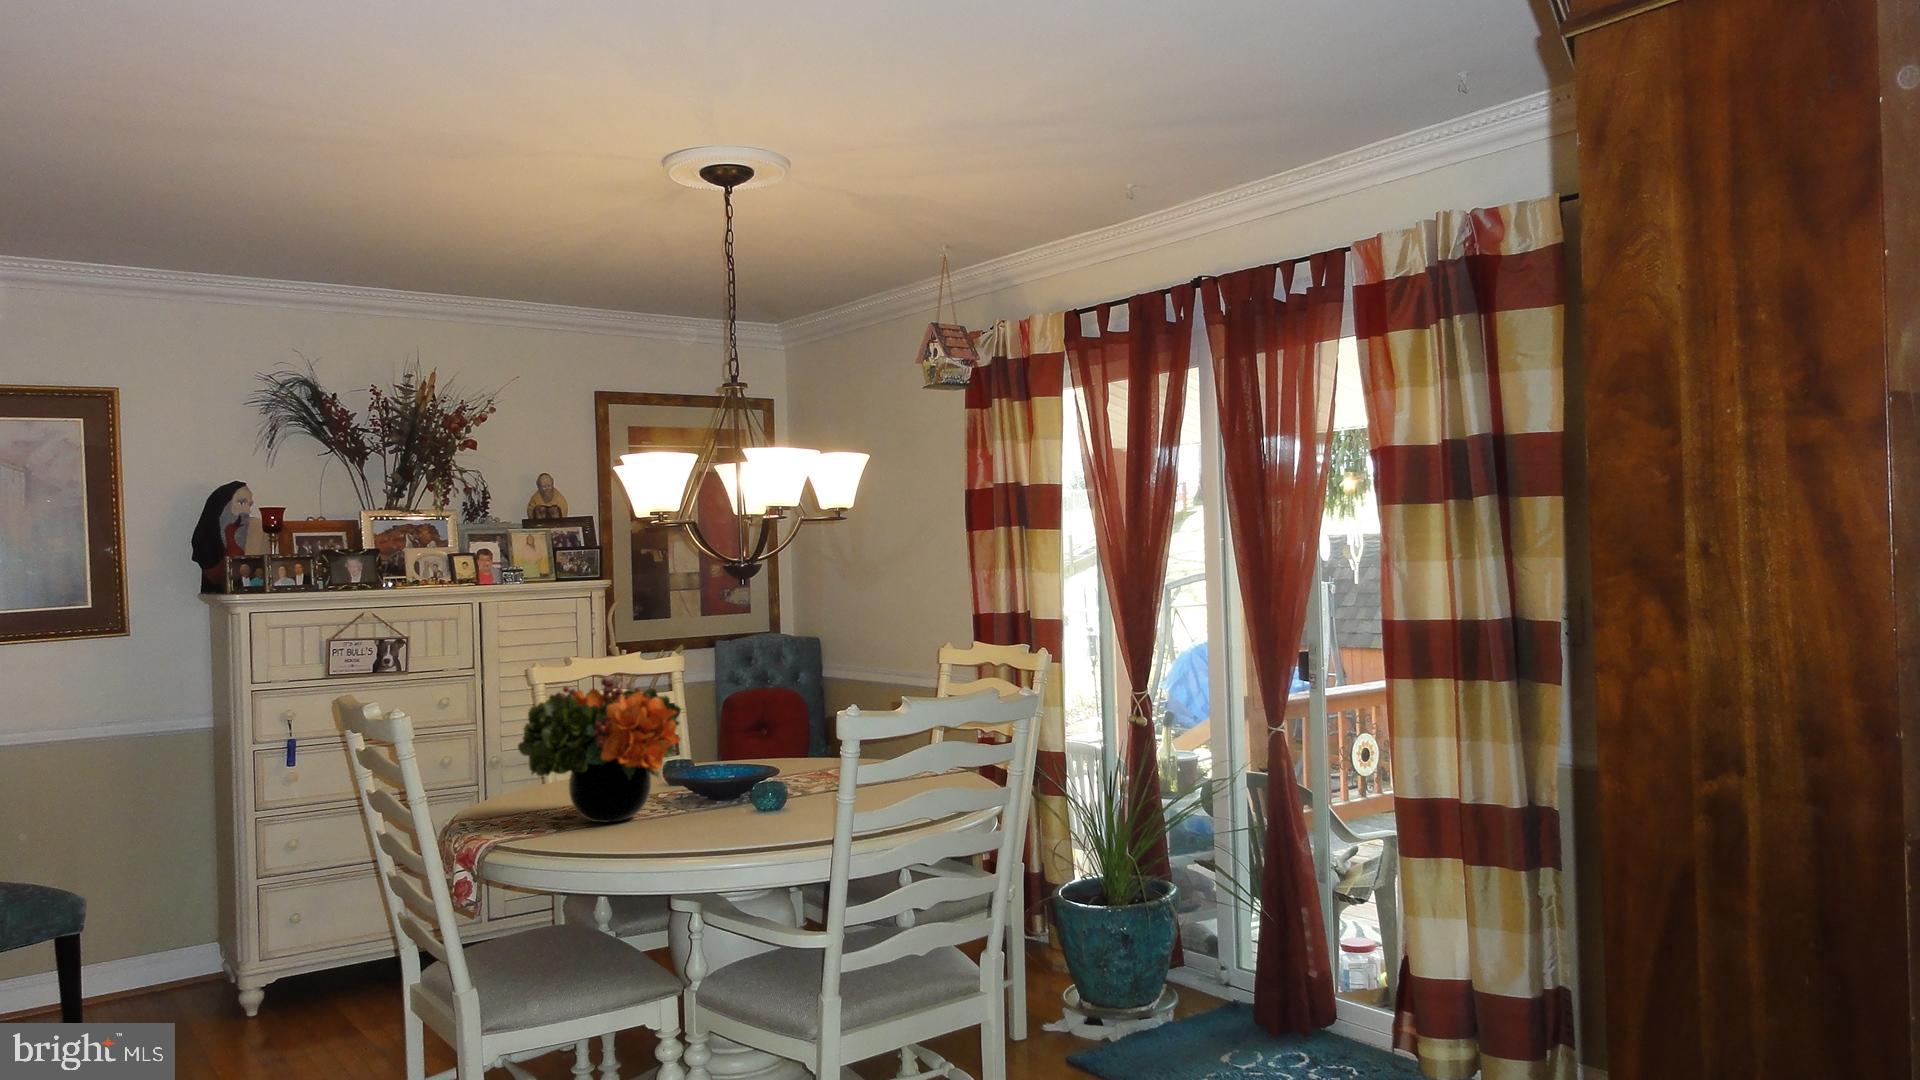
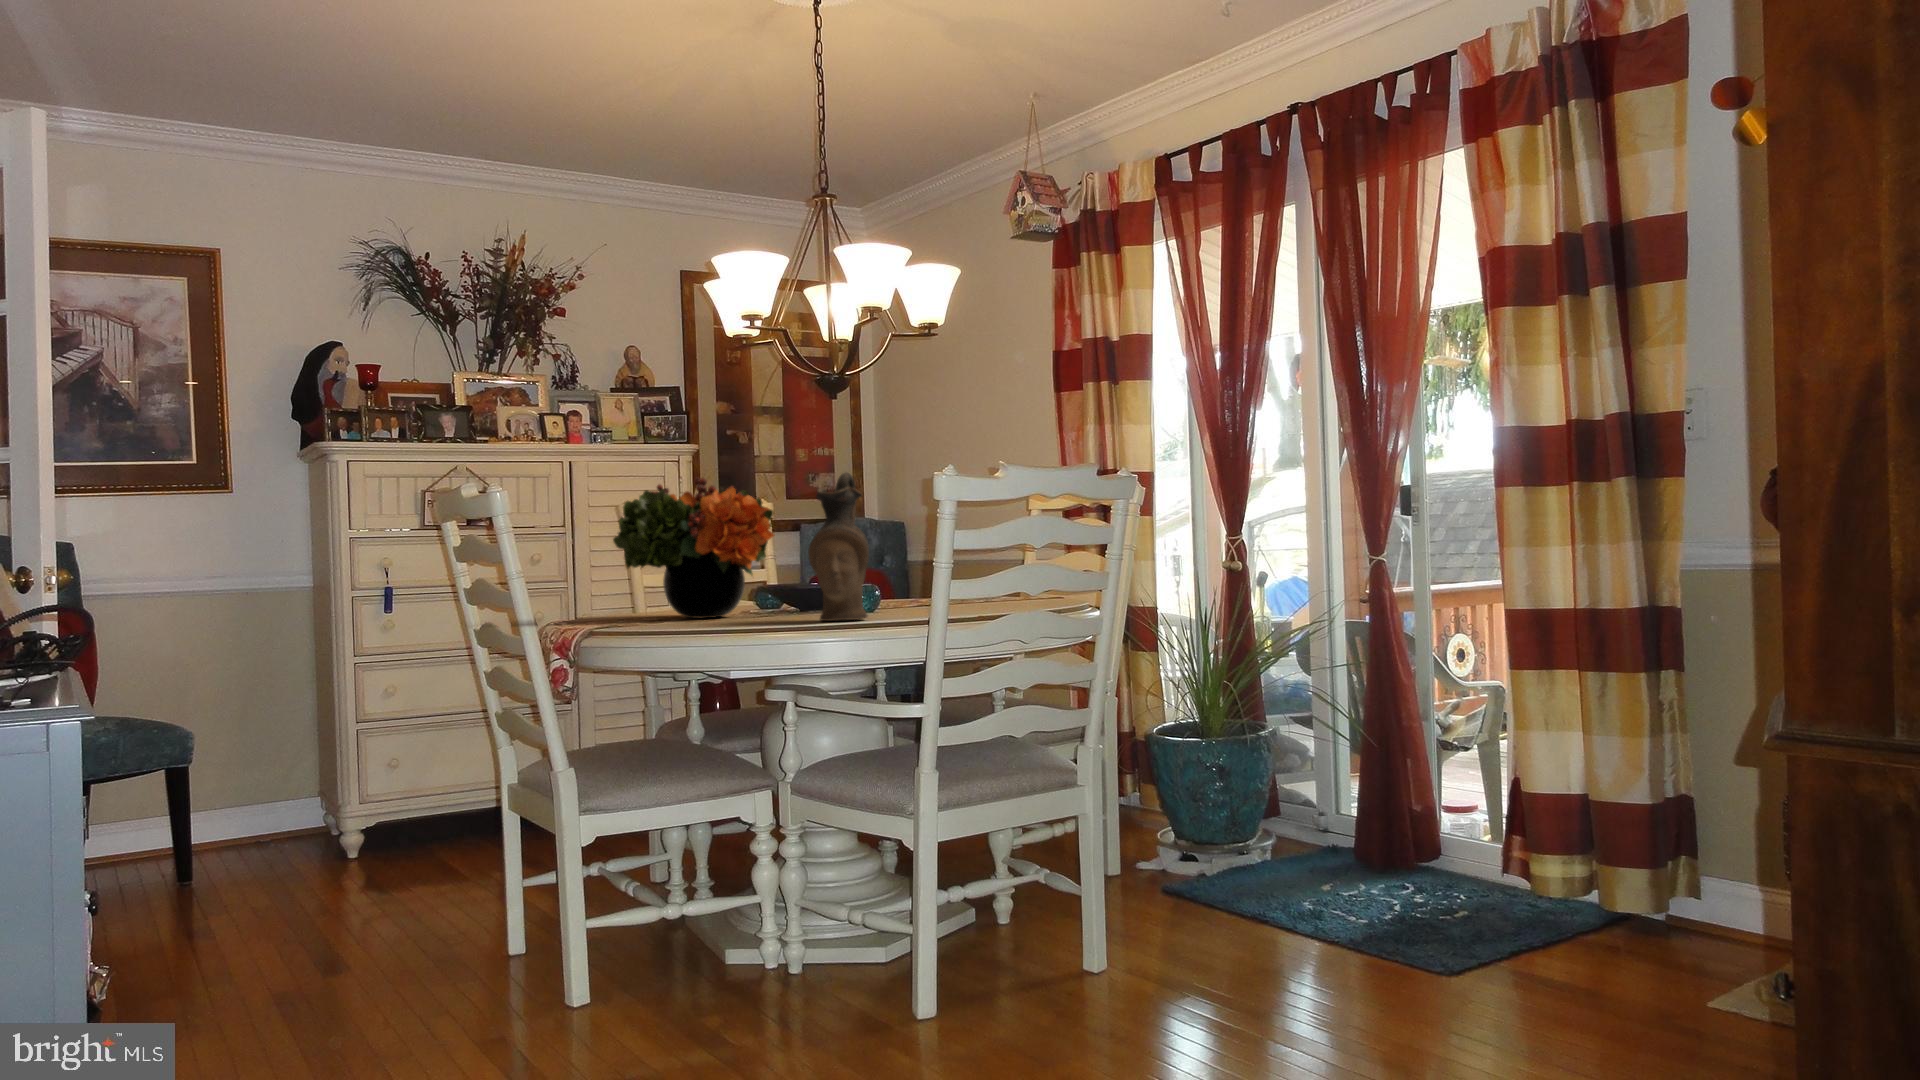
ceramic pitcher: none [713,687,774,841] -> present [808,472,869,621]

